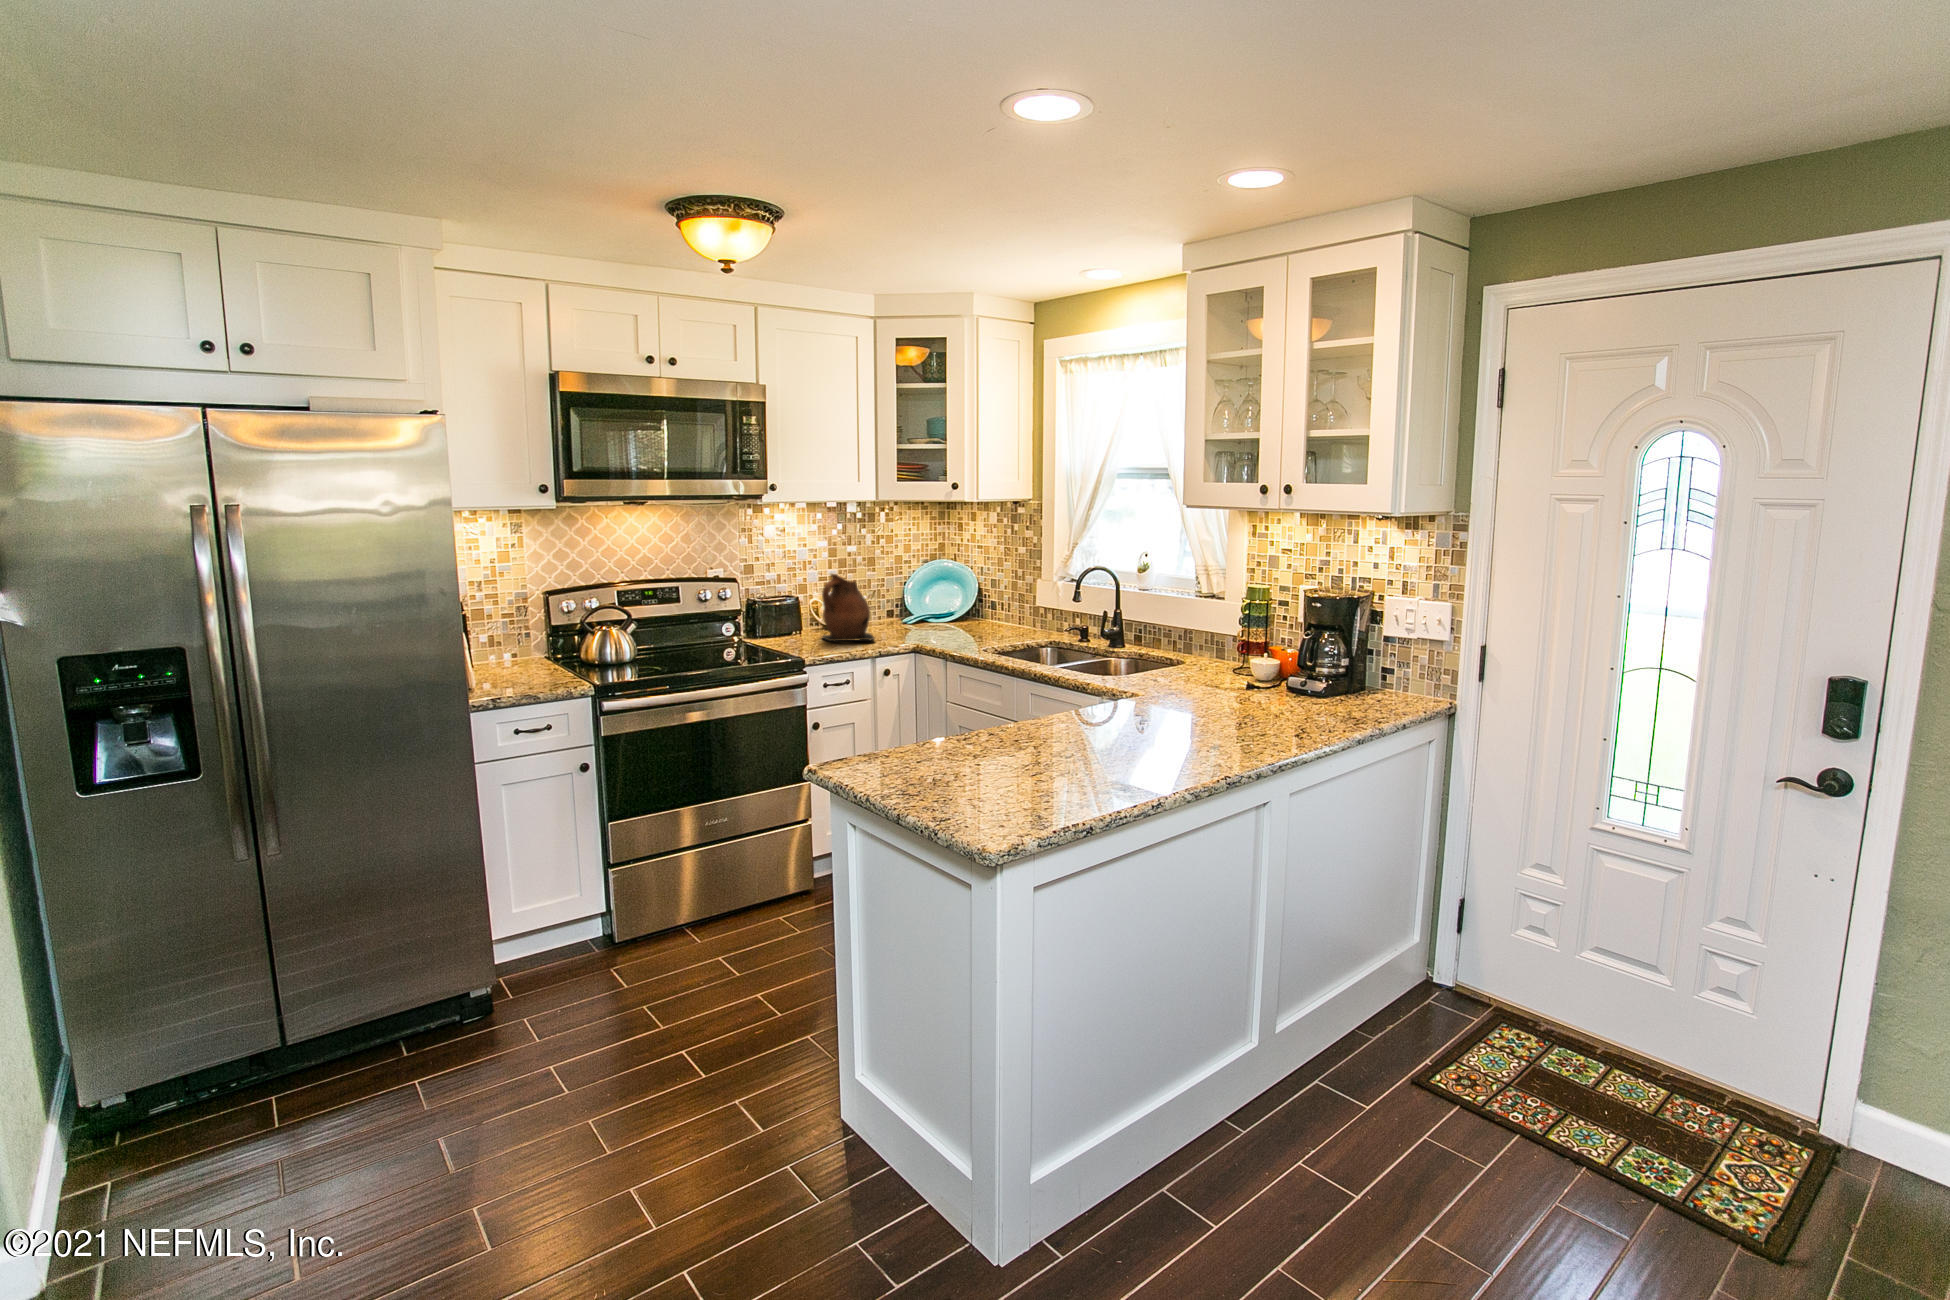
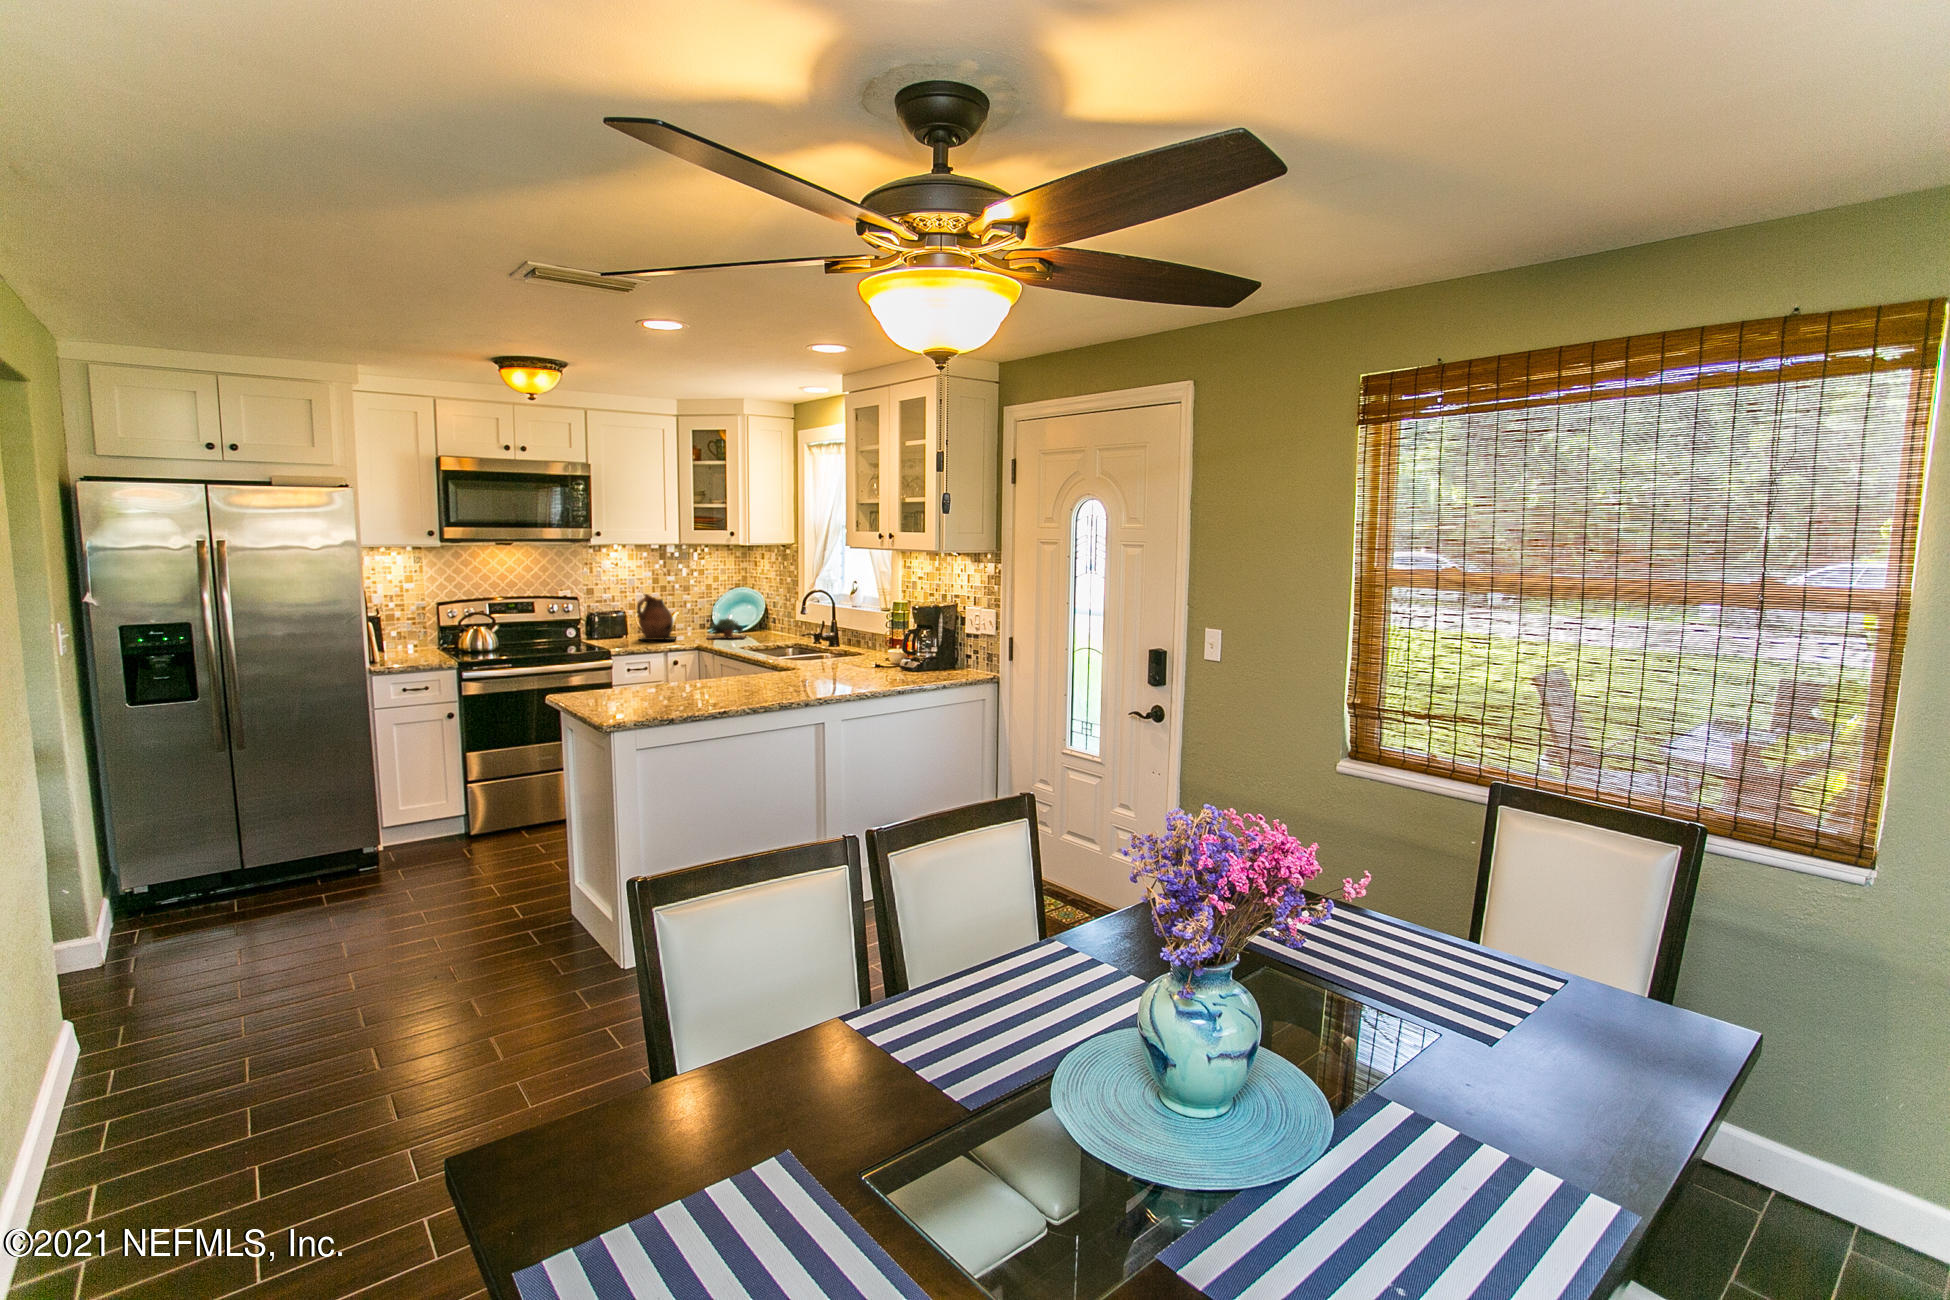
succulent plant: none [908,606,966,637] -> present [707,618,745,639]

